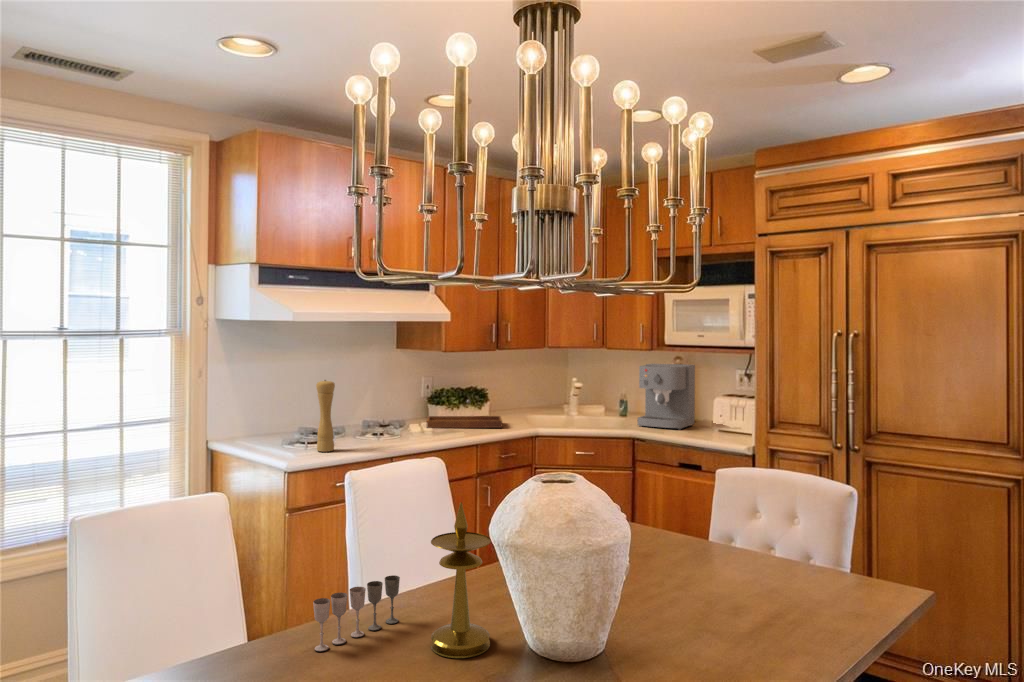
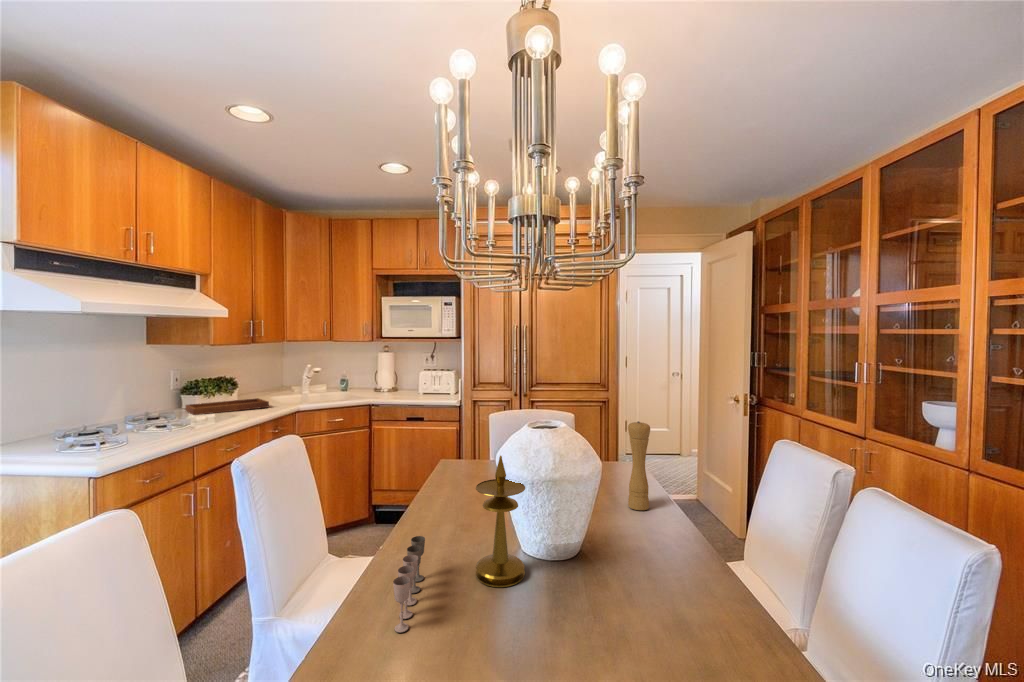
coffee maker: present [637,364,695,430] -> none [367,352,401,396]
pepper mill: present [316,380,335,452] -> present [628,421,650,510]

